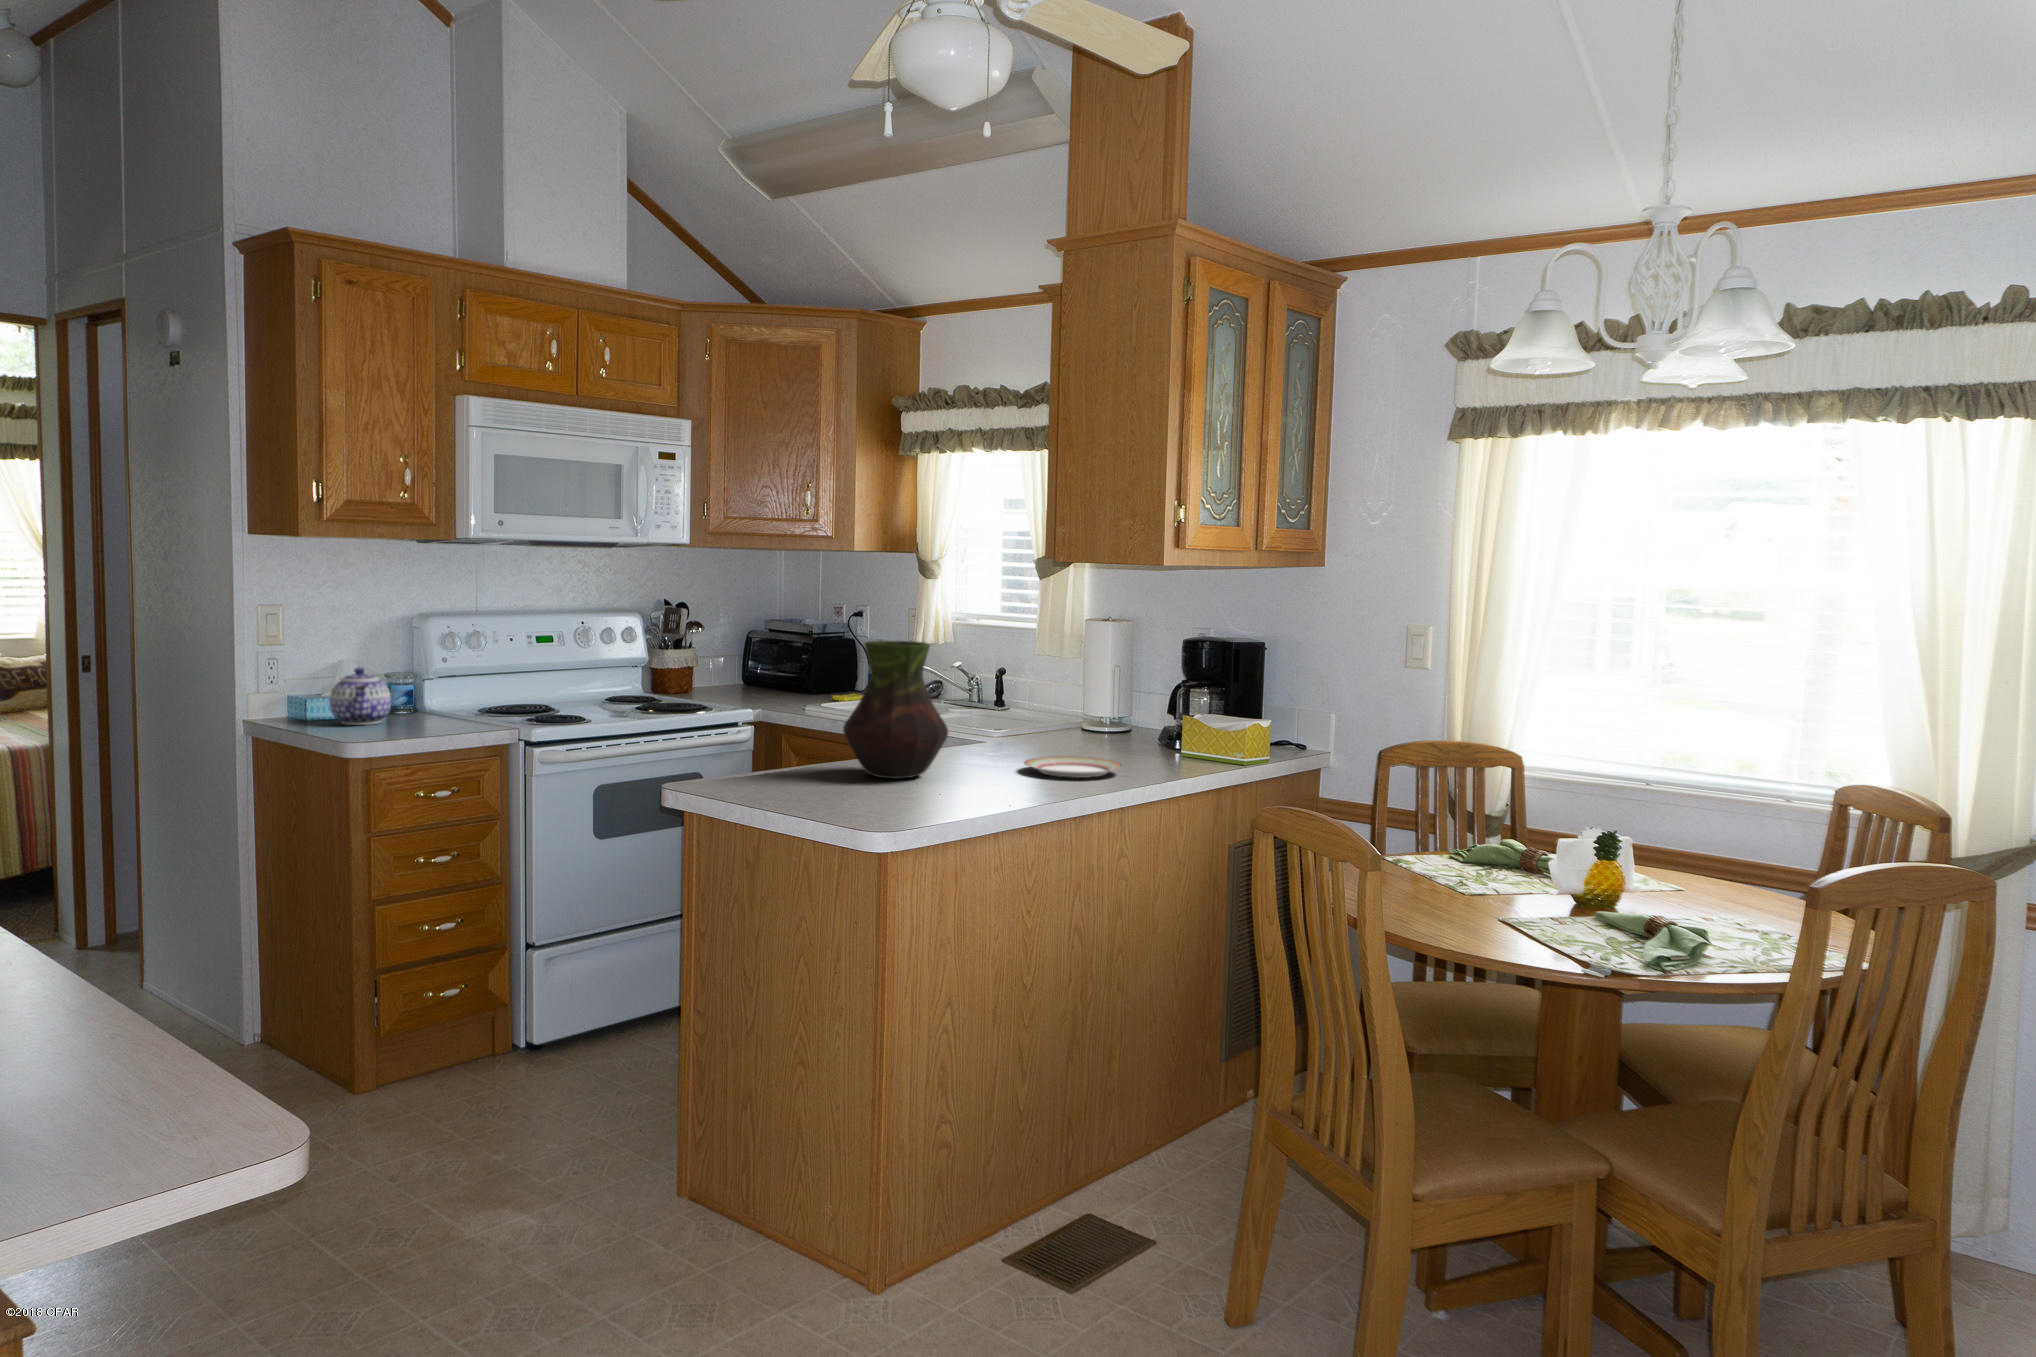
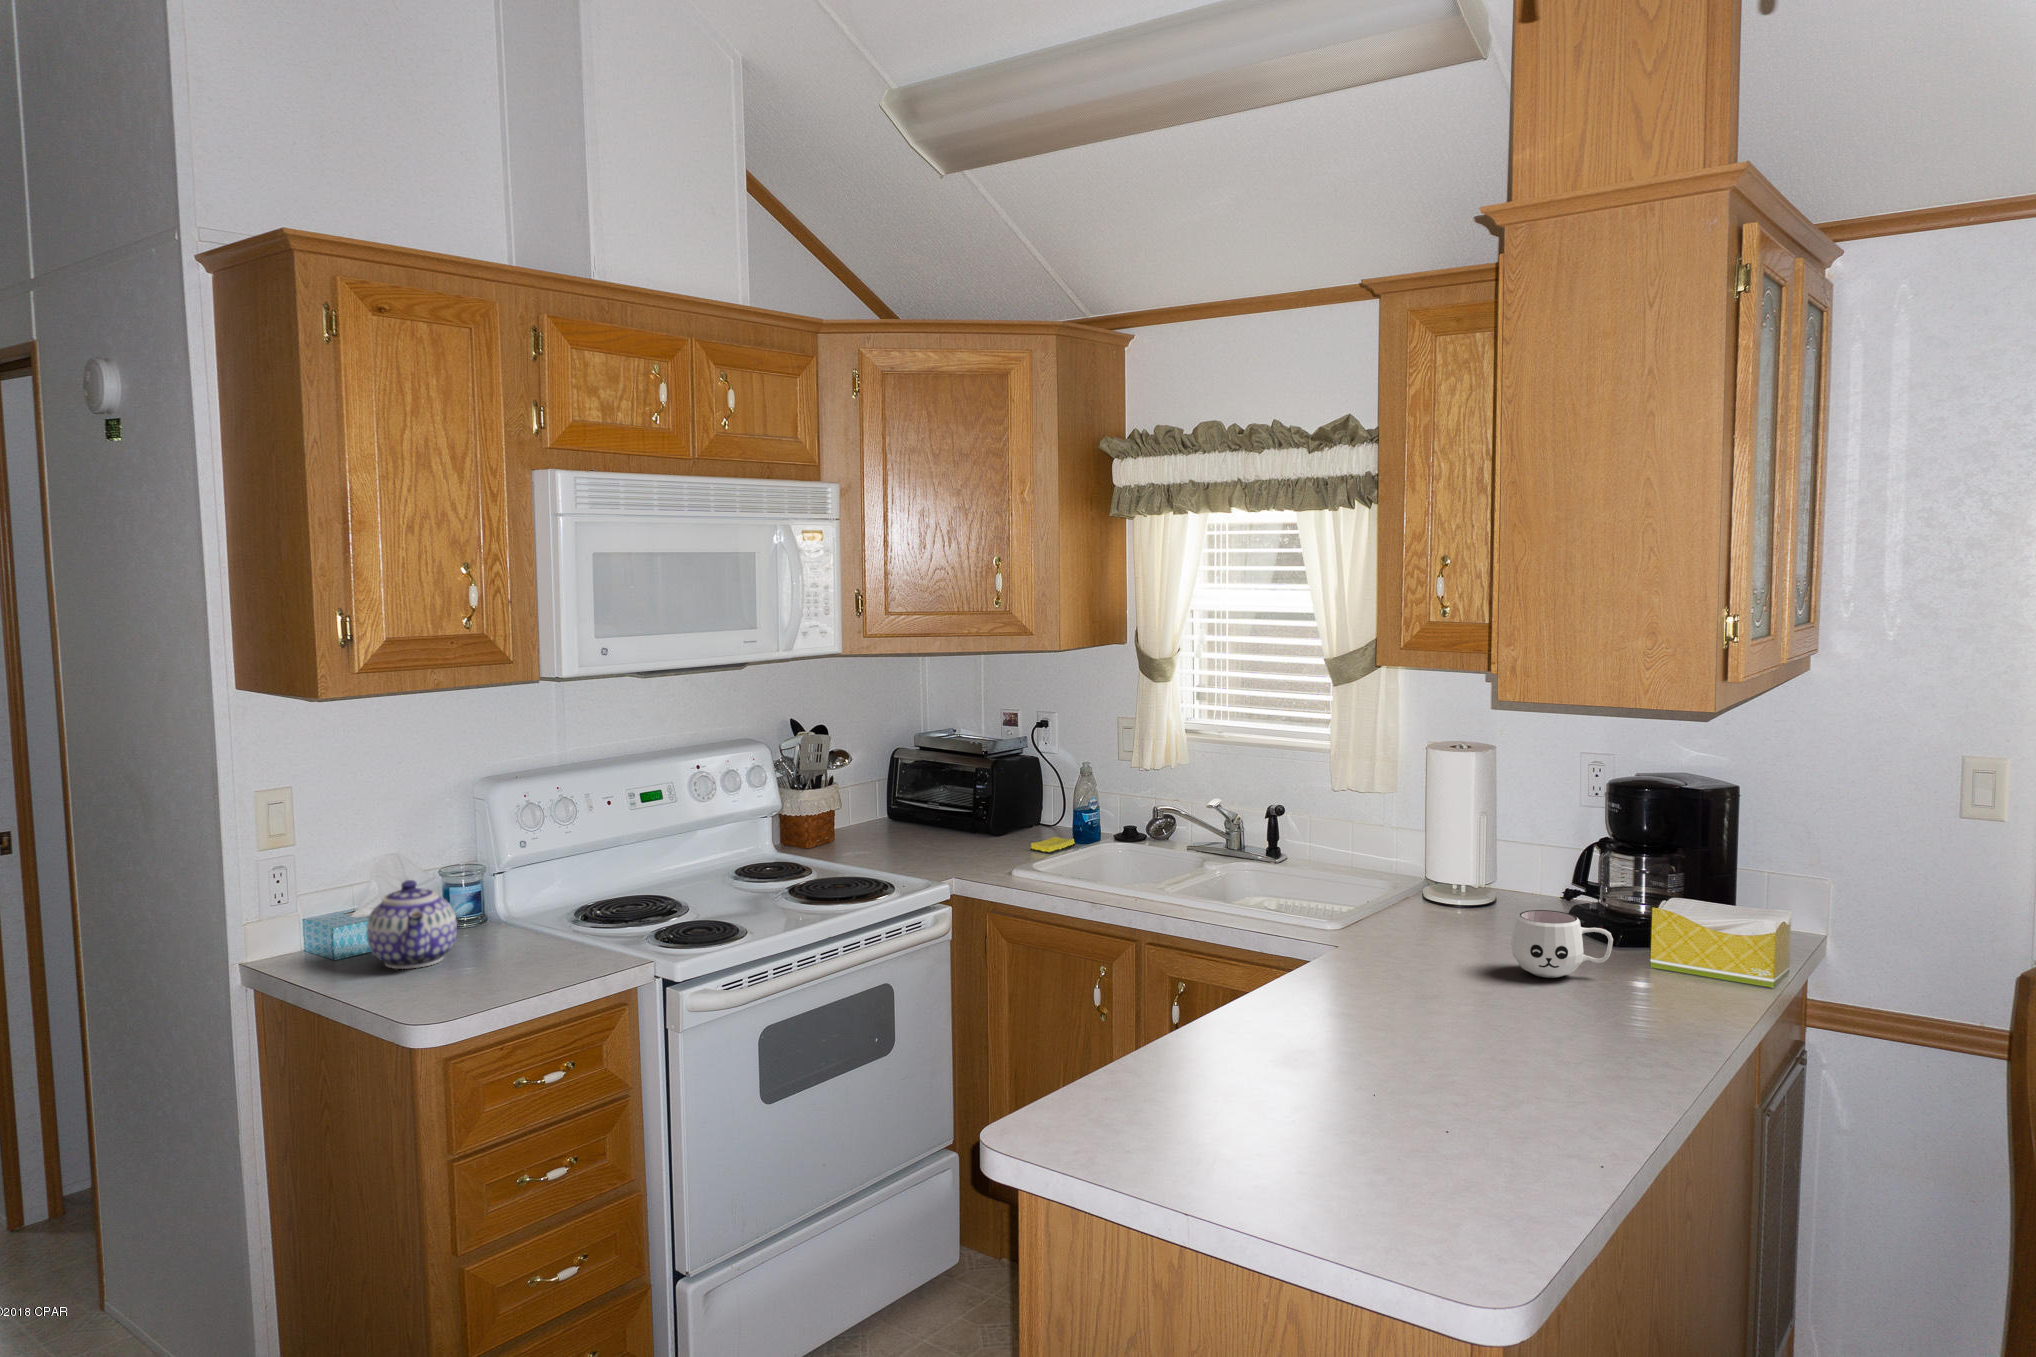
vase: present [843,641,948,779] -> none [1231,852,1403,1088]
mug: none [1082,712,1145,754] -> present [1511,910,1613,978]
plate: present [1024,756,1122,778] -> none [1490,1004,1660,1060]

